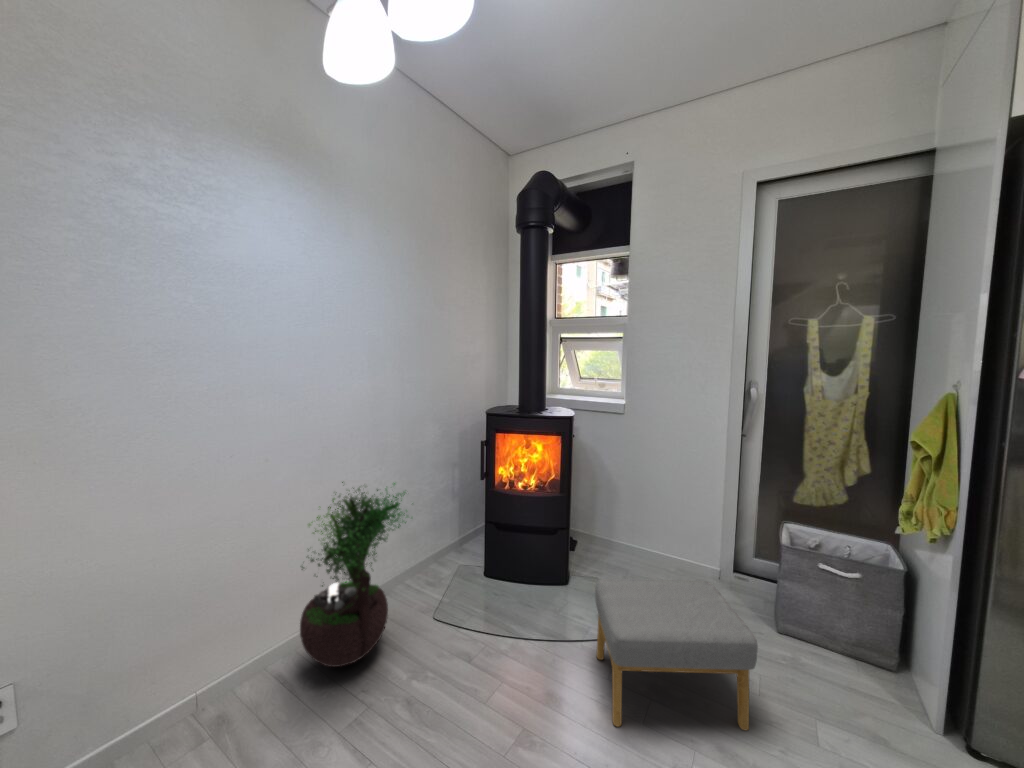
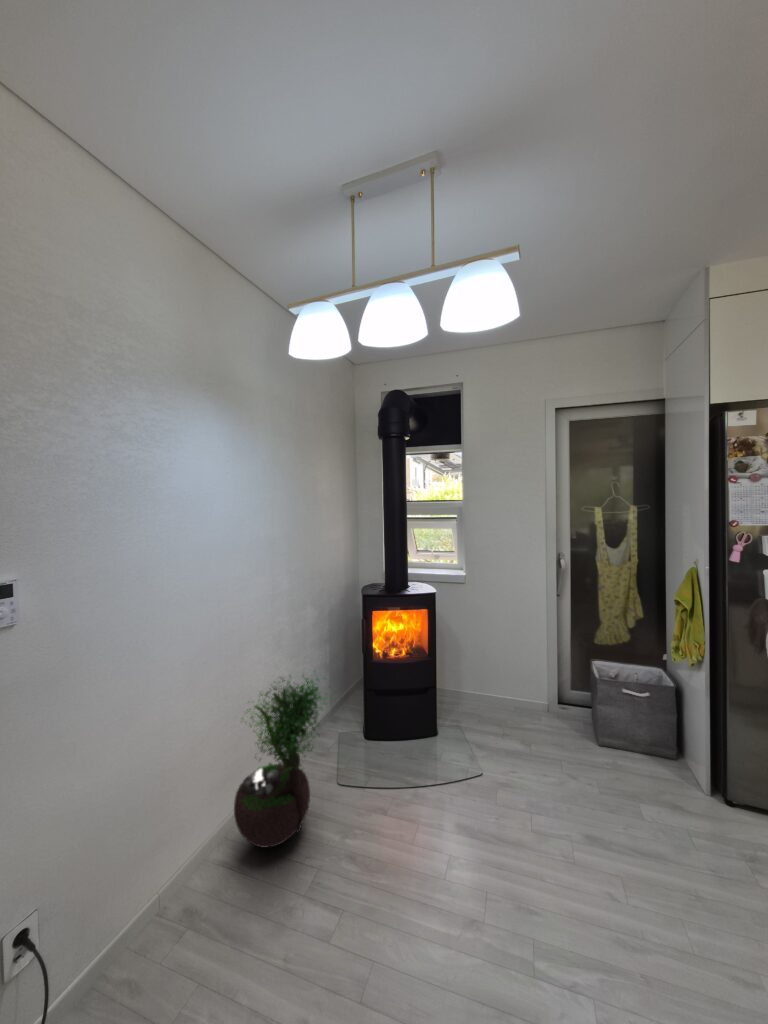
footstool: present [595,579,758,730] -> none [478,716,603,841]

